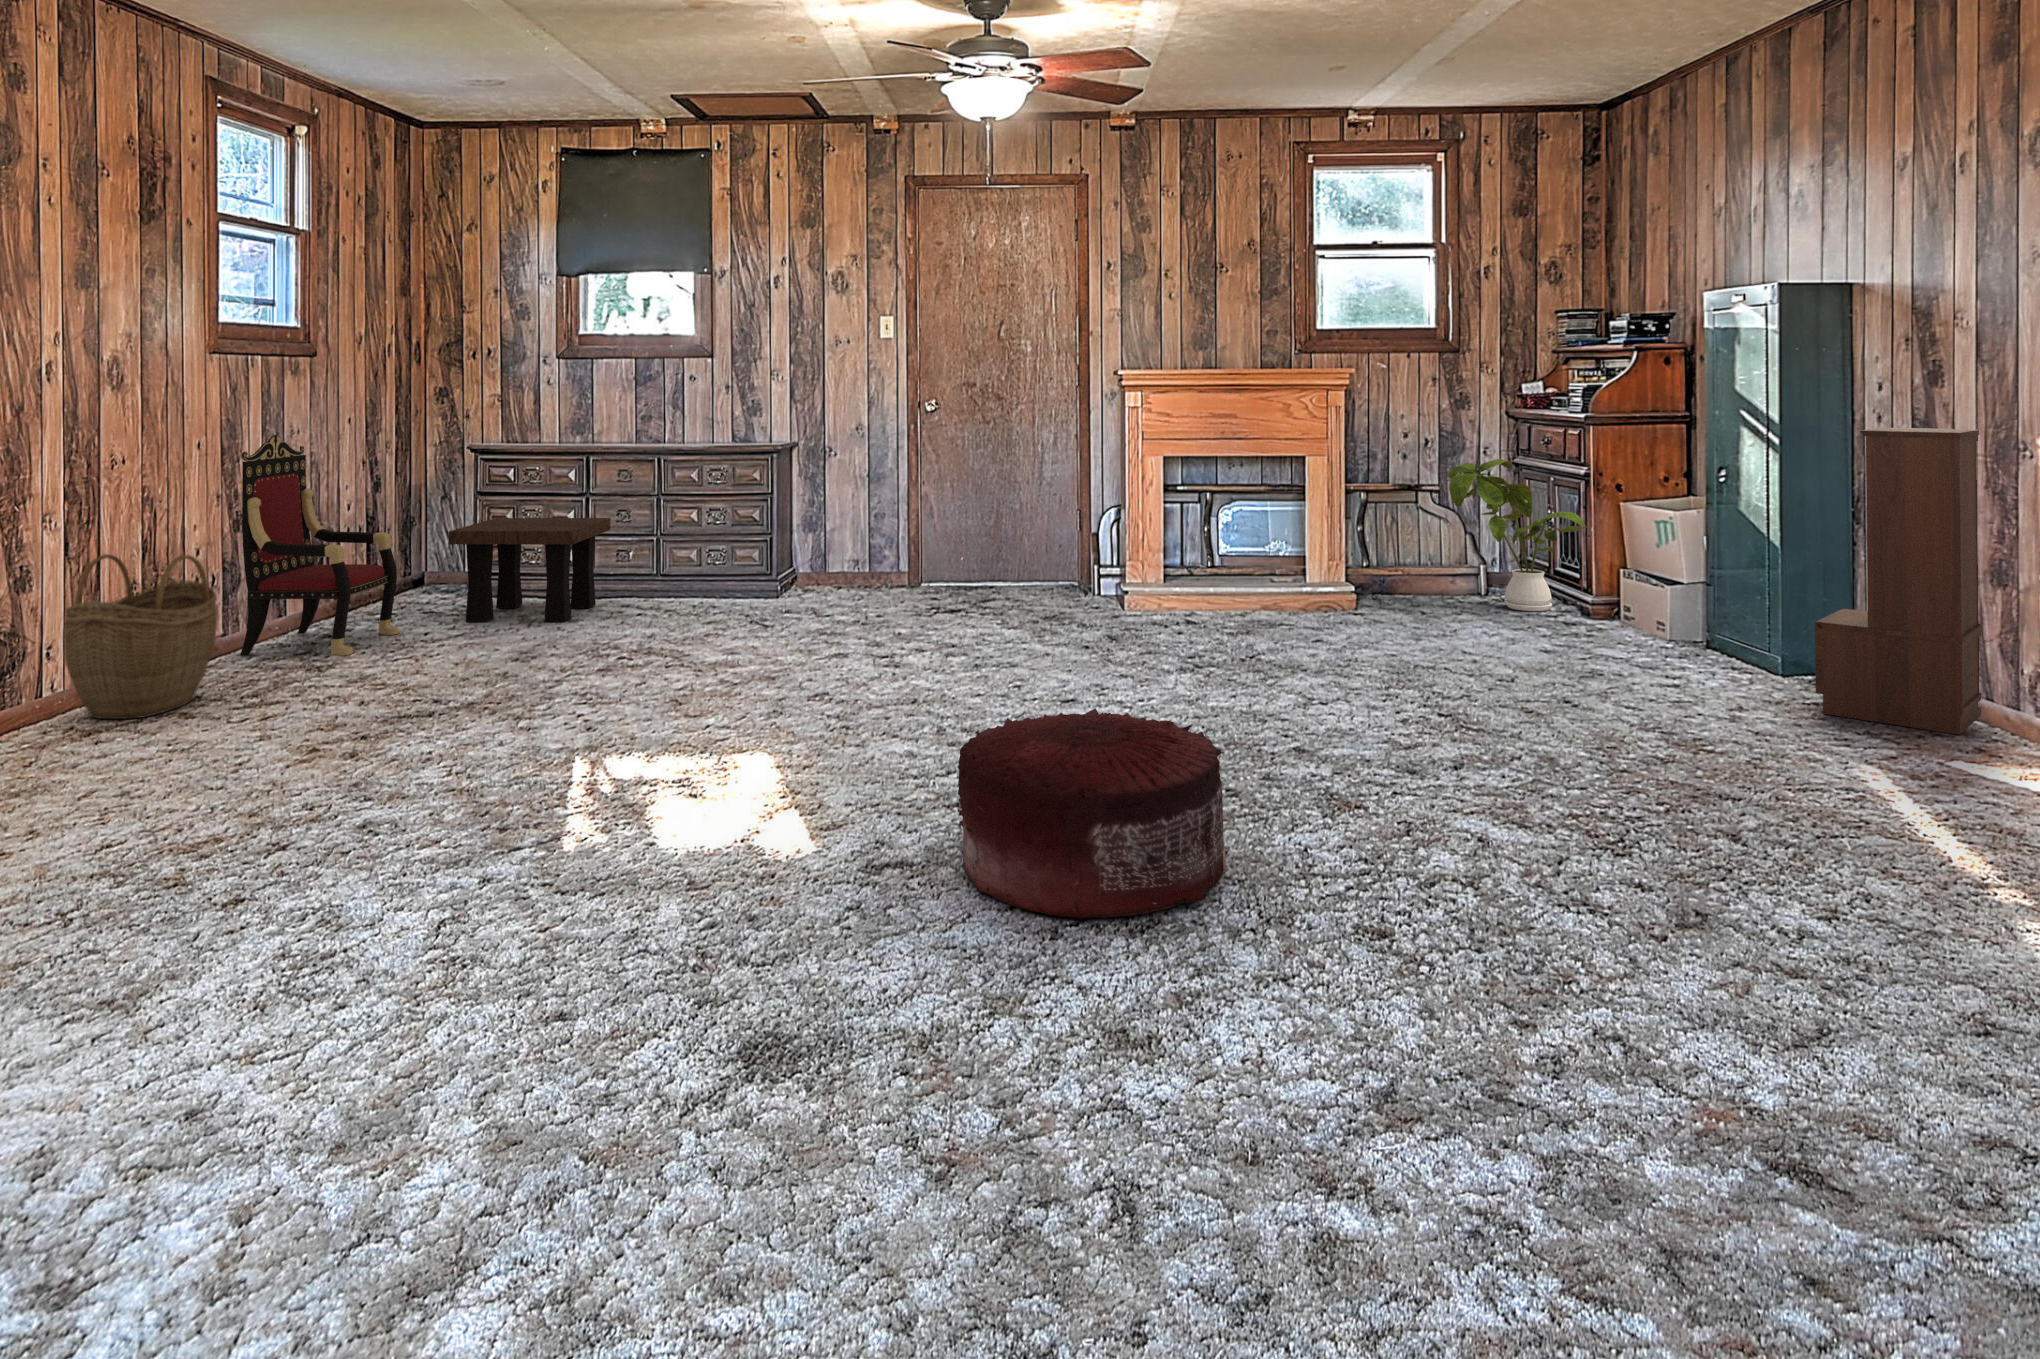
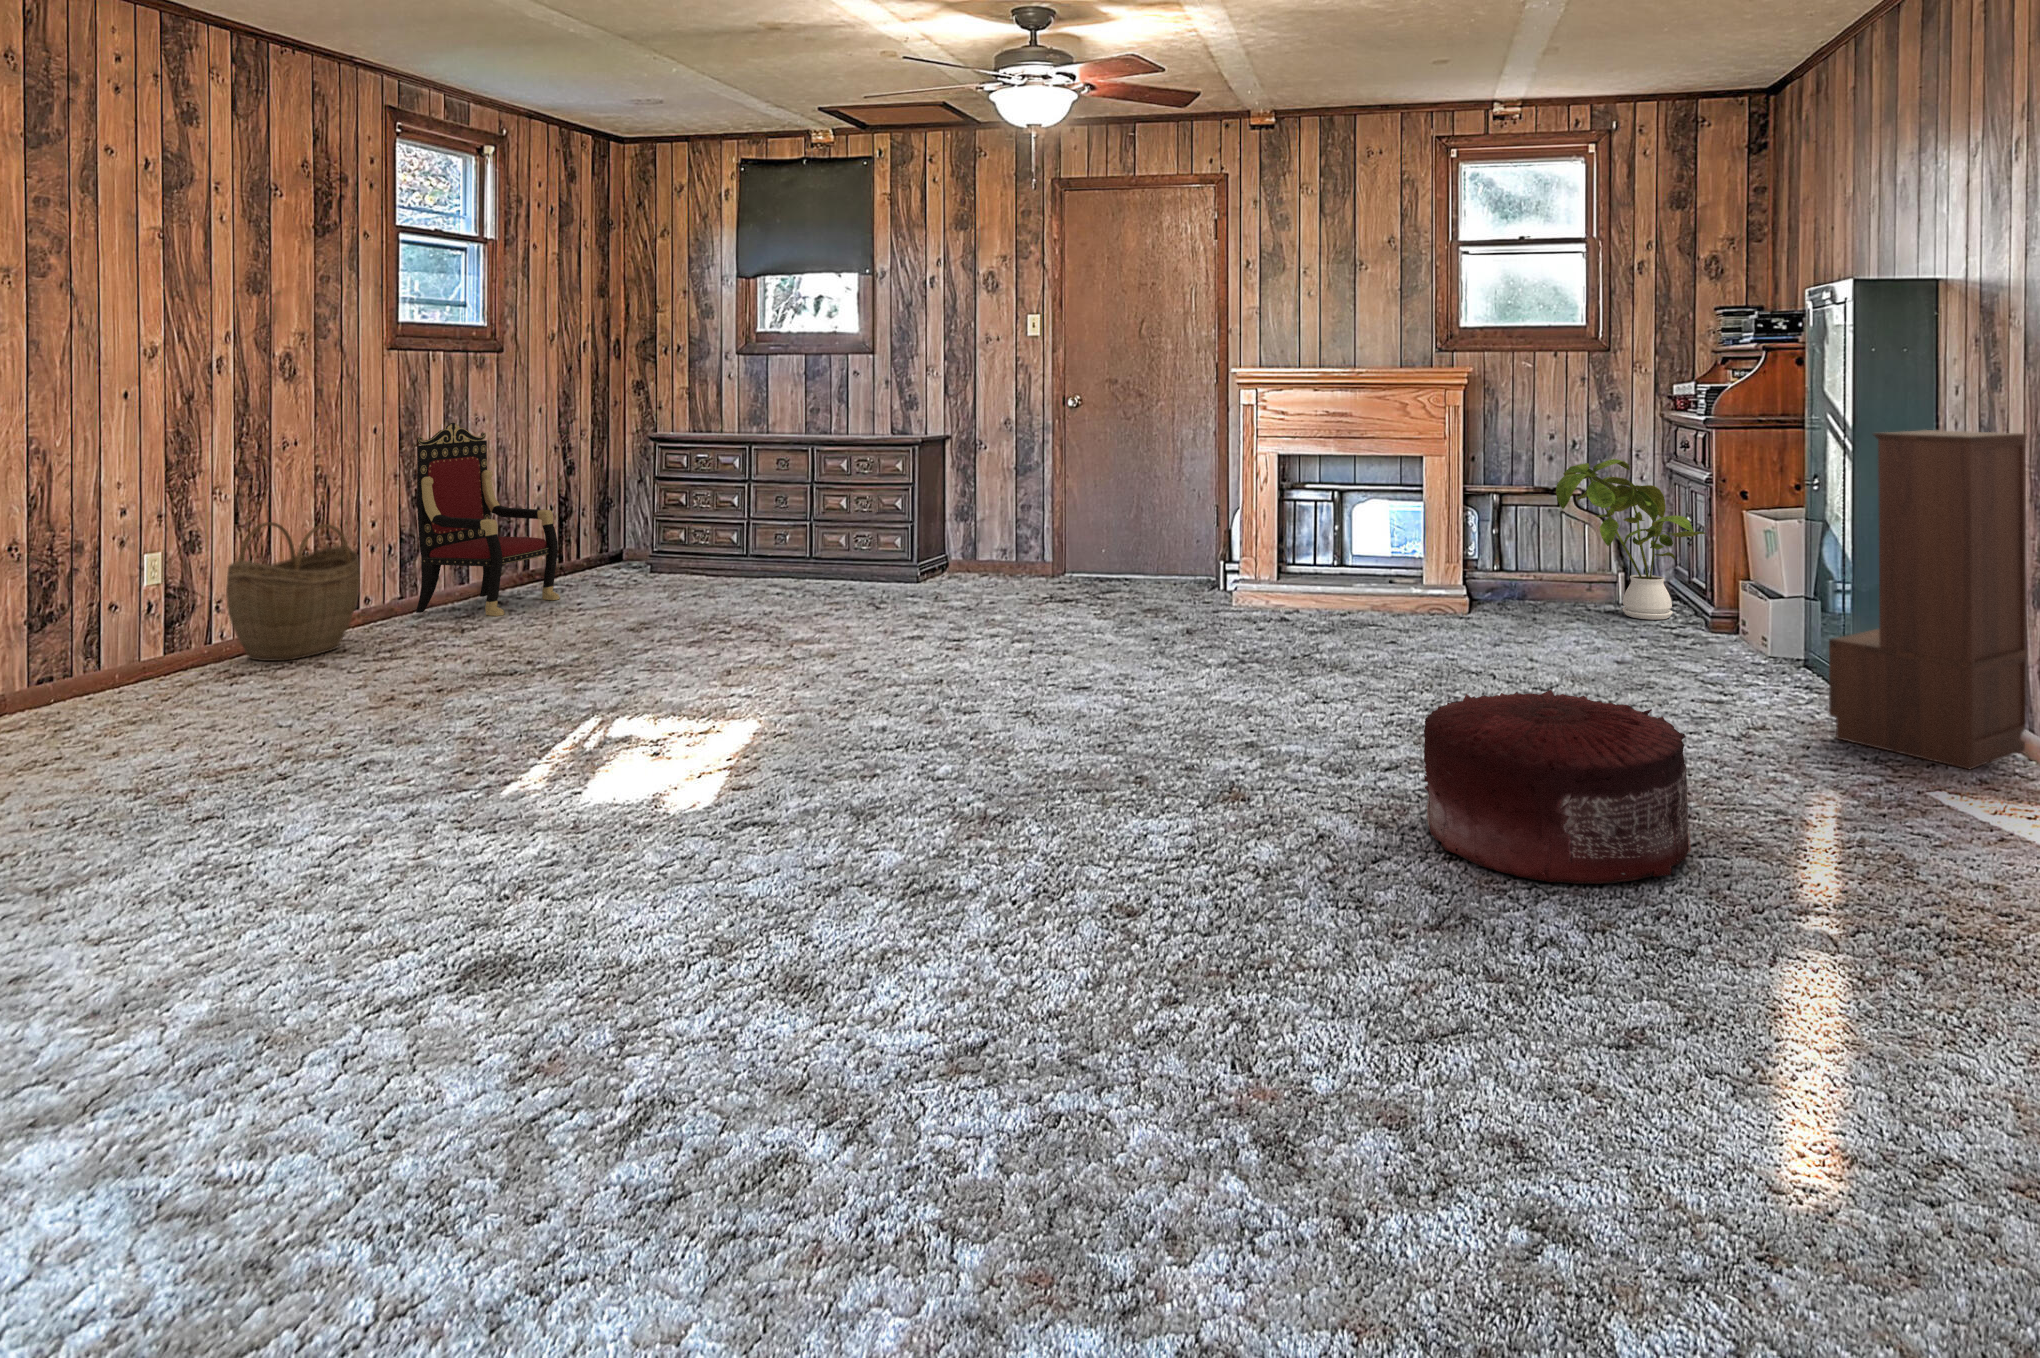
side table: present [449,518,610,622] -> none [608,499,763,595]
pouf: present [958,709,1227,919] -> present [1424,690,1691,884]

